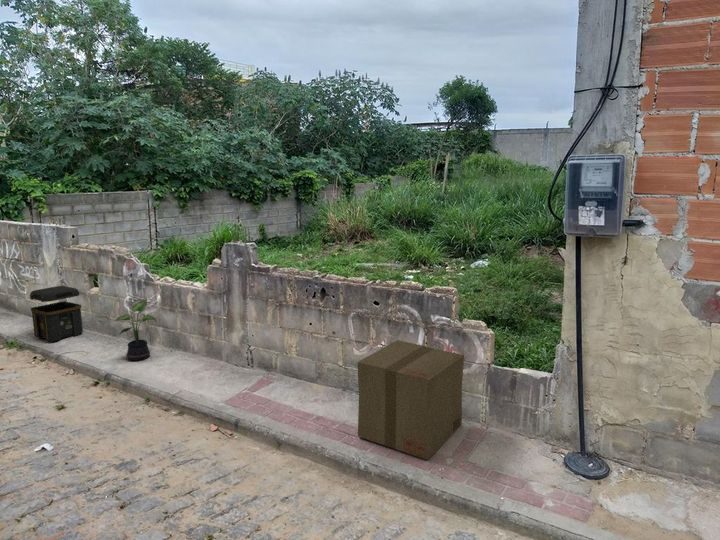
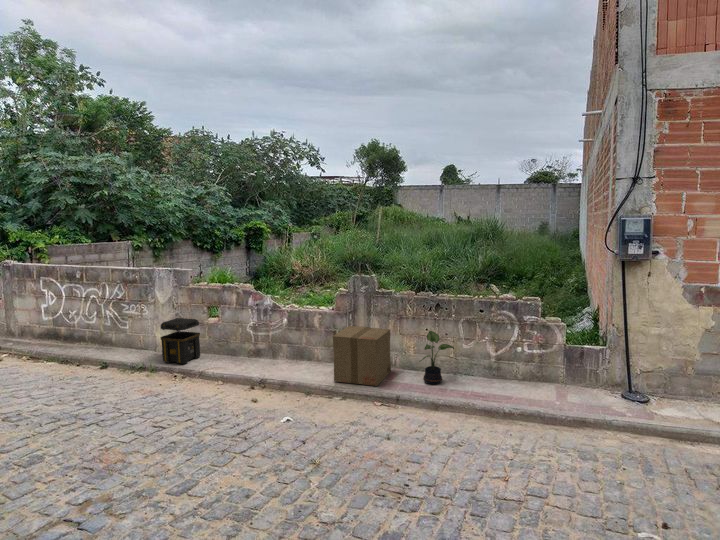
potted plant: present [115,299,156,360] -> present [419,331,454,384]
cardboard box: present [358,340,464,460] -> present [333,326,391,386]

